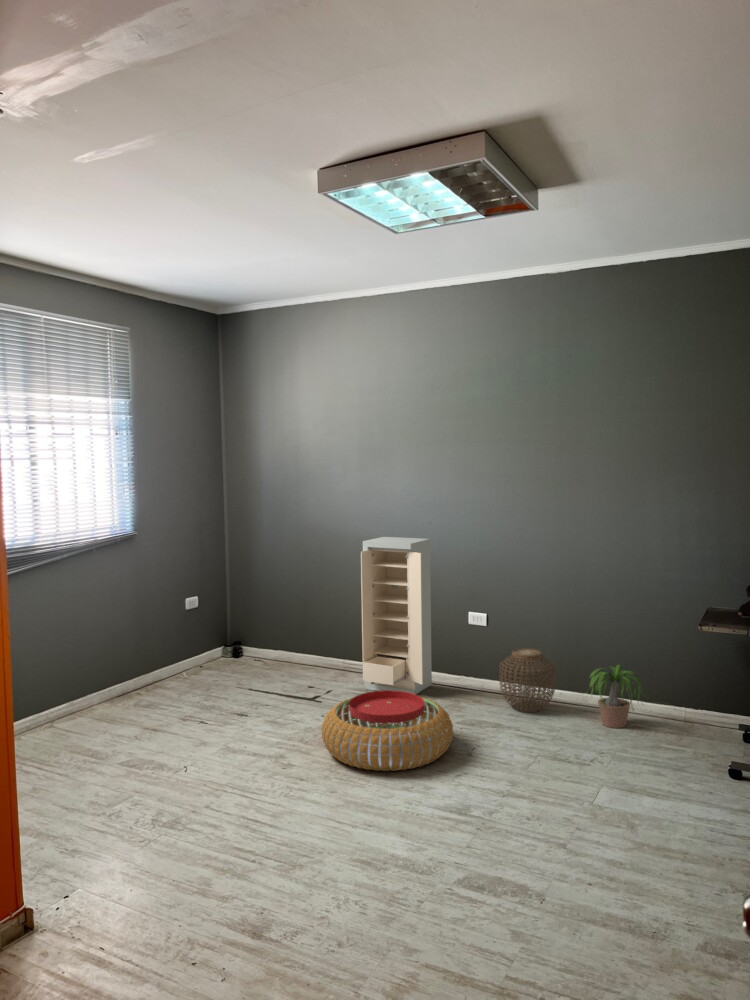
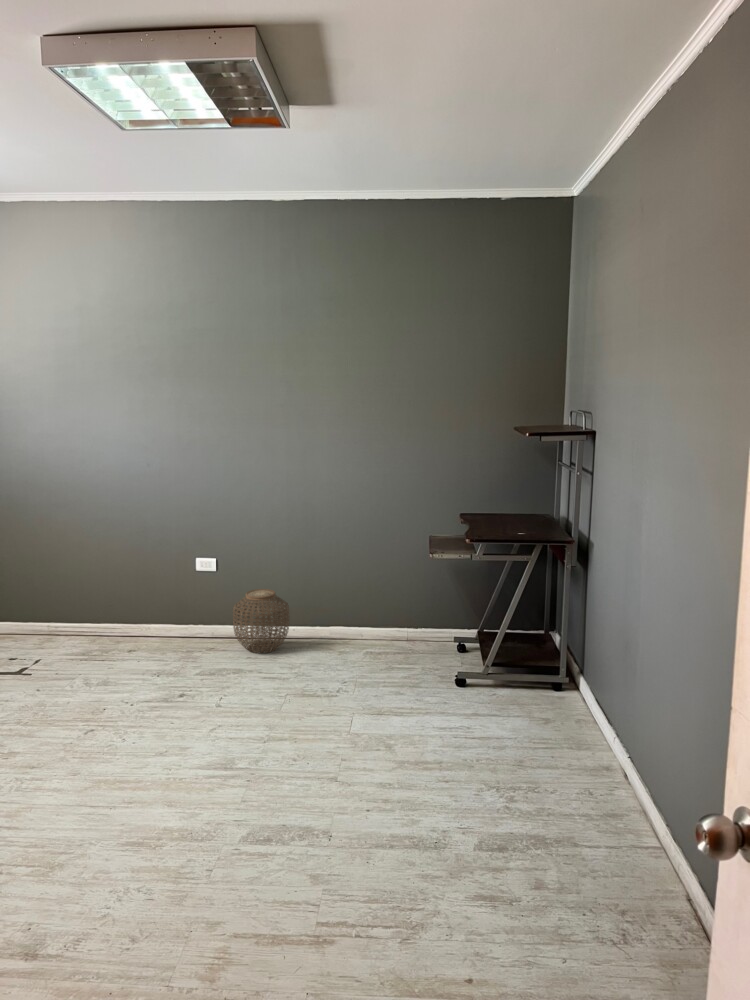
storage cabinet: present [361,537,432,695] -> none [70,482,156,653]
potted plant: present [590,665,641,728] -> none [317,596,384,657]
pouf: present [322,690,453,771] -> none [47,650,199,742]

